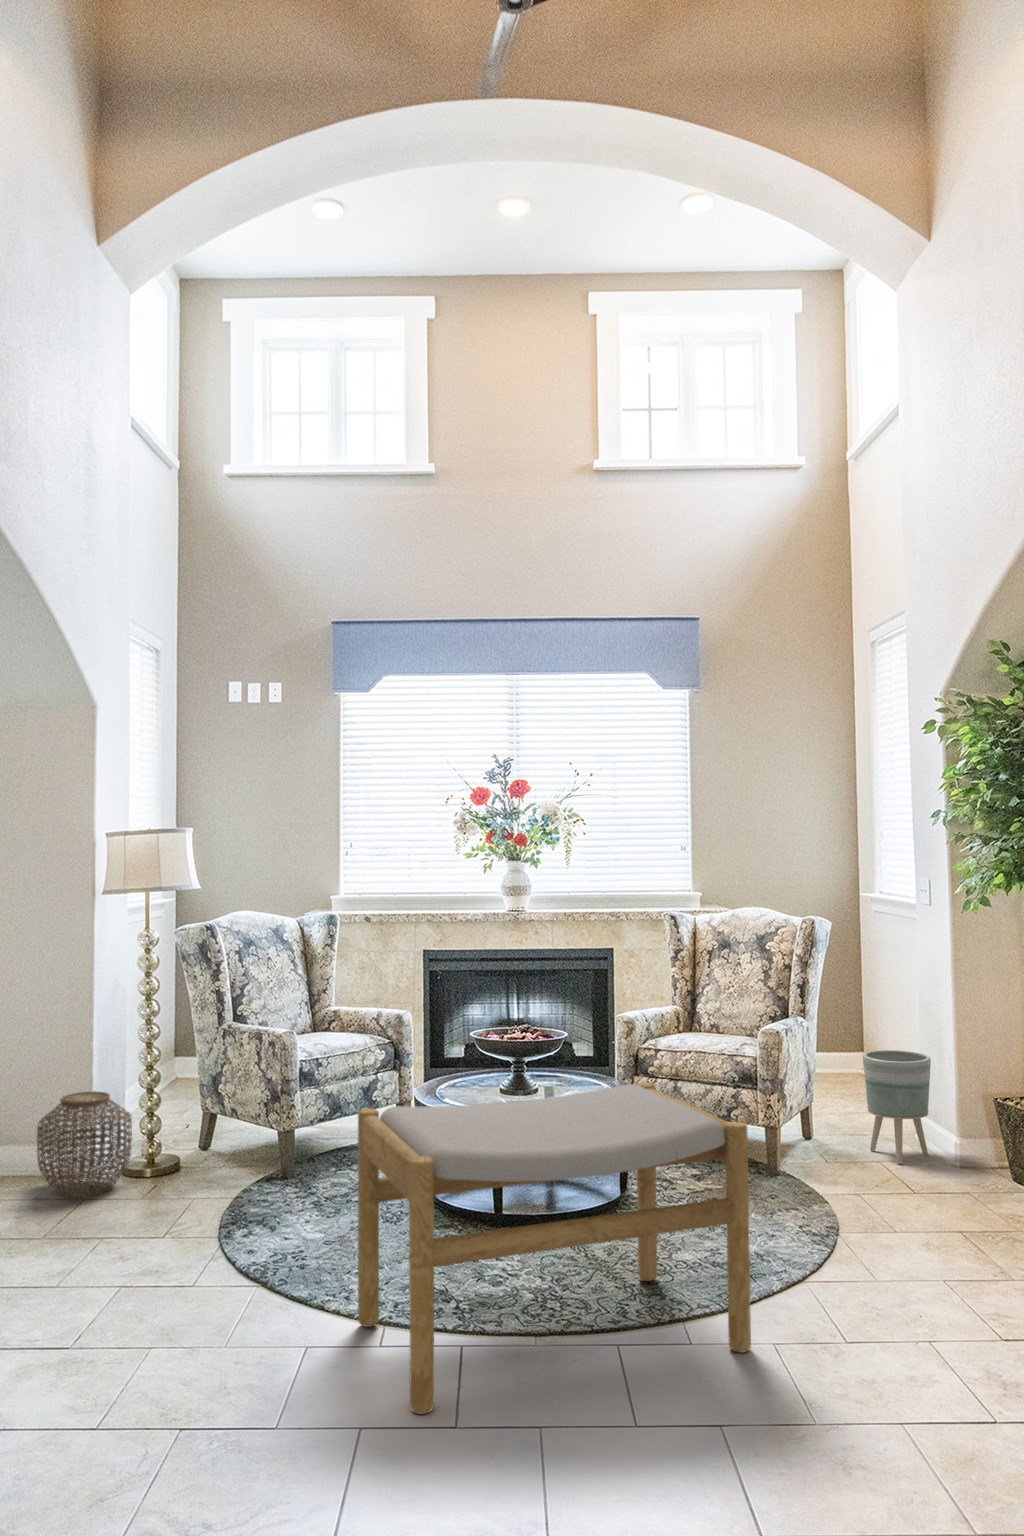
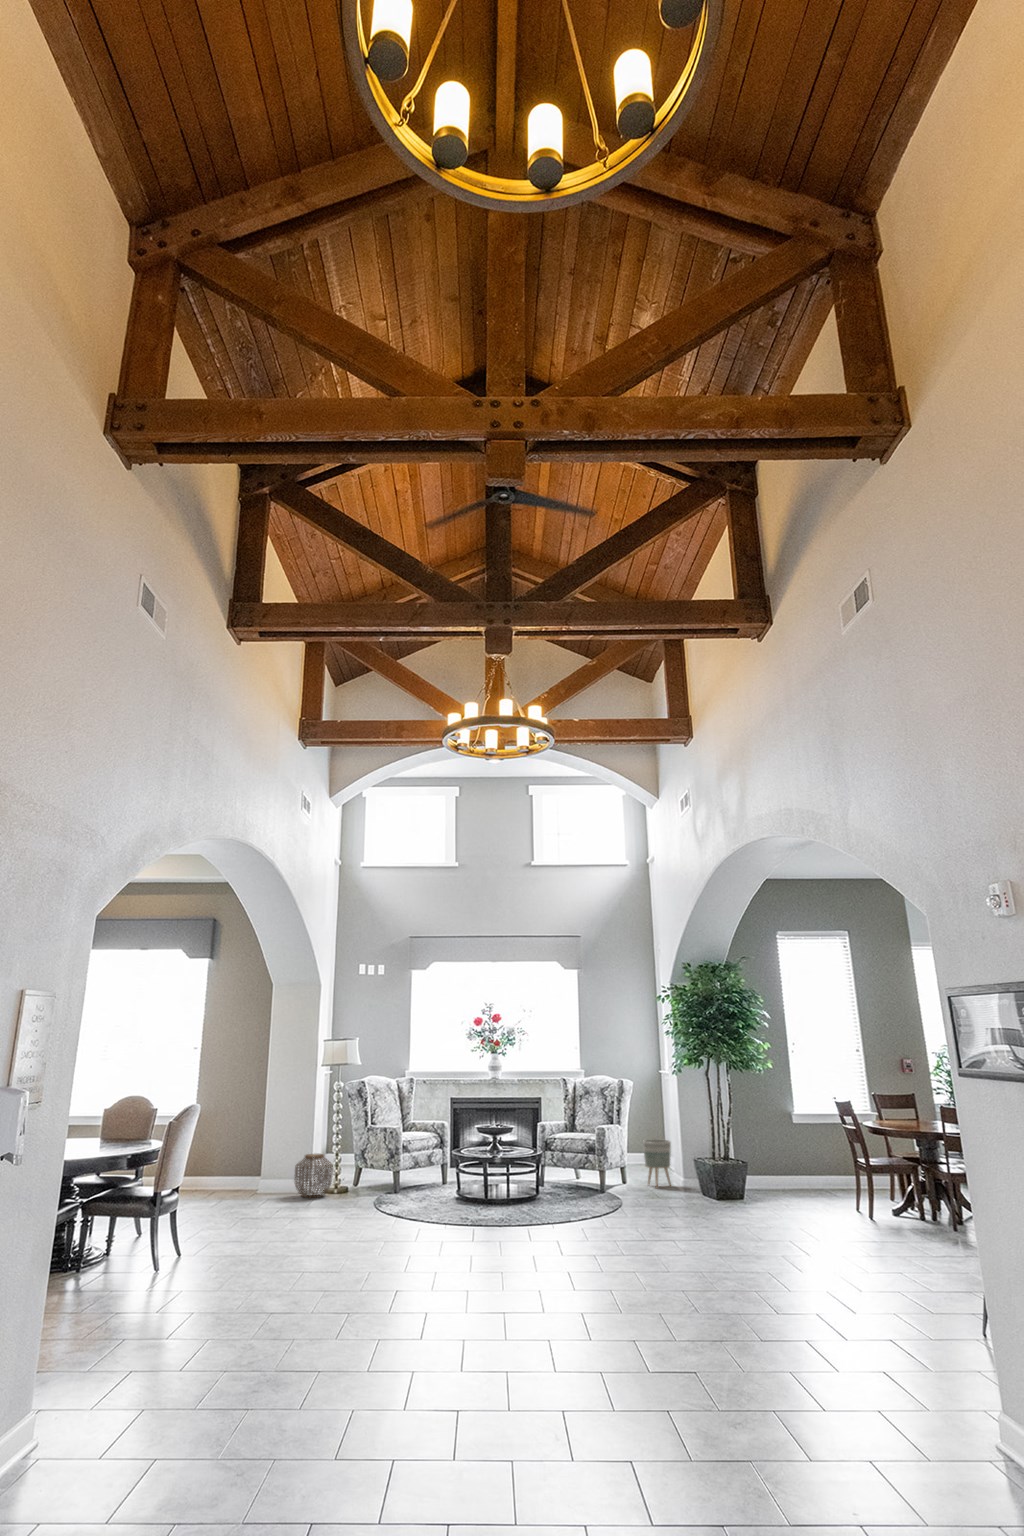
footstool: present [358,1082,751,1414] -> none [438,1137,572,1235]

